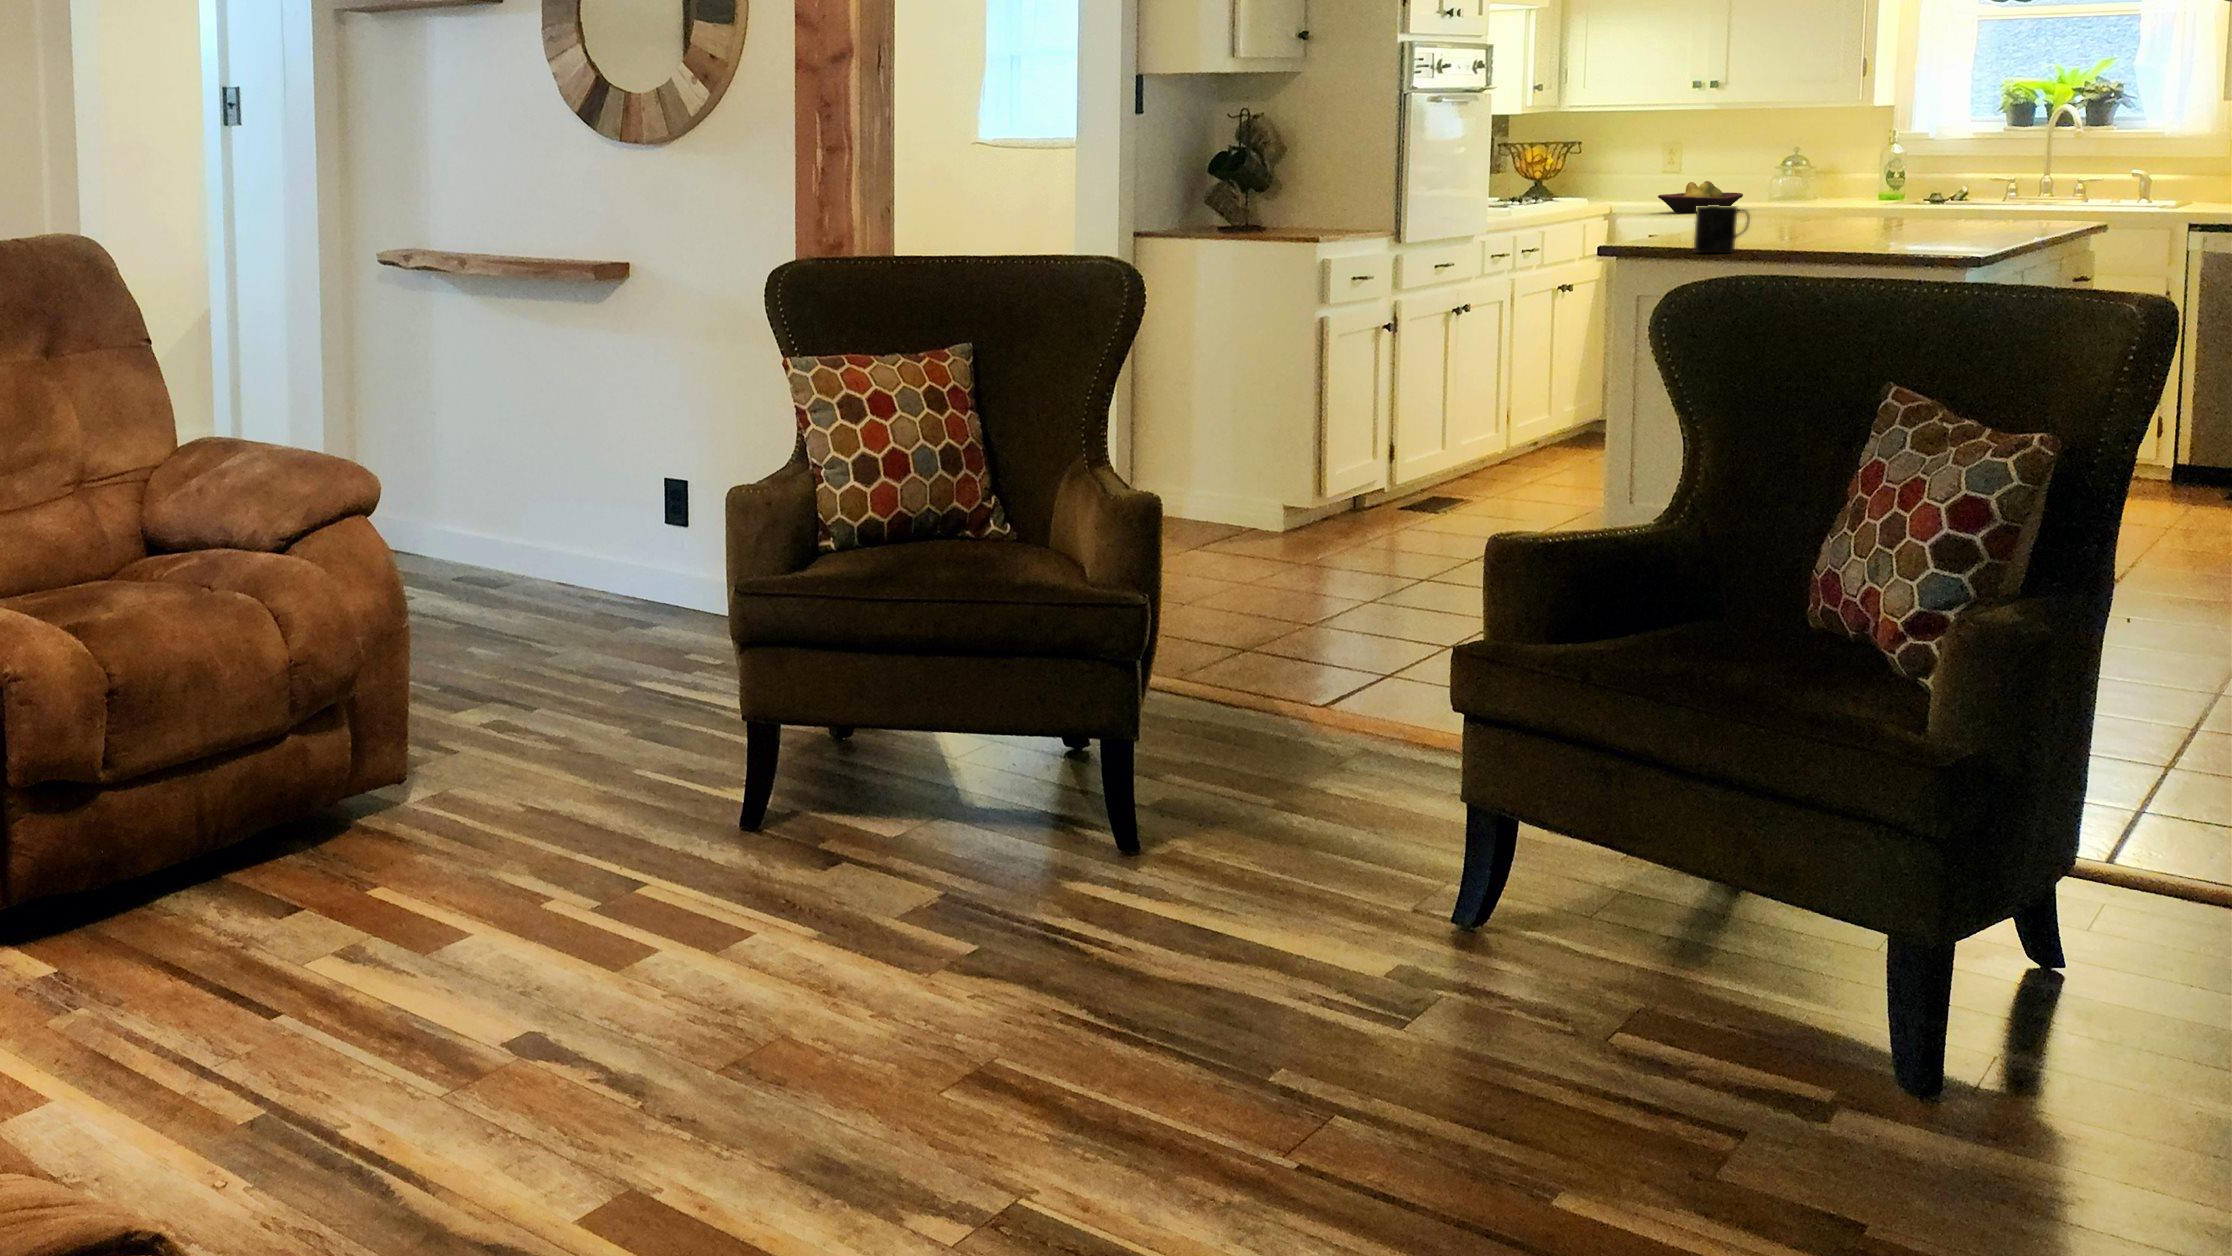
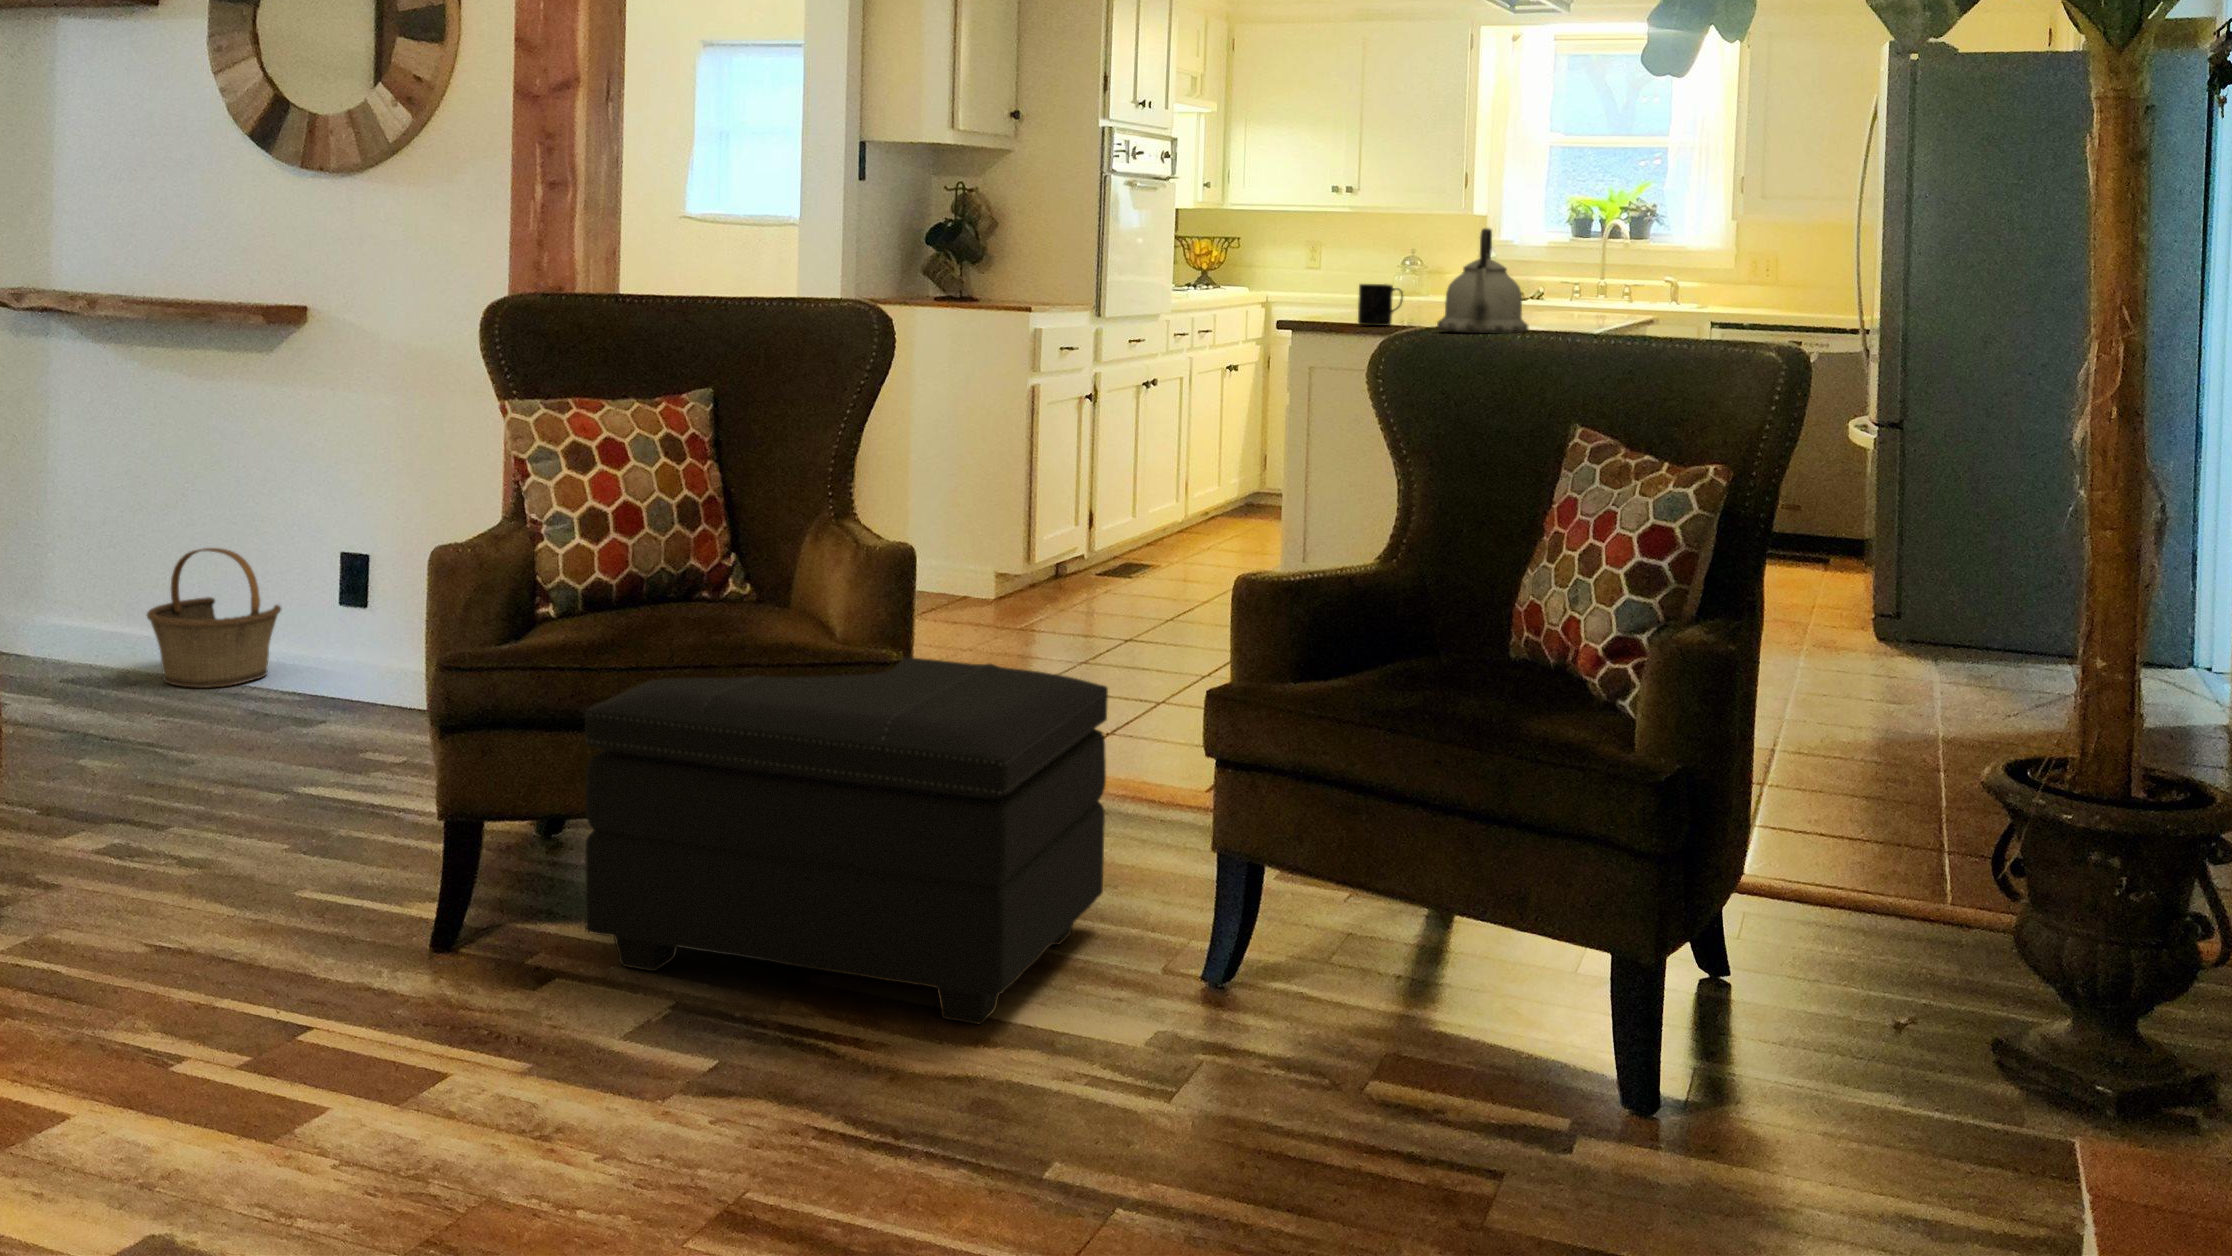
kettle: none [1782,144,1896,264] -> present [1437,228,1528,334]
fruit bowl: present [1658,181,1743,213] -> none [1306,274,1373,301]
basket: none [474,476,588,603] -> present [146,548,281,688]
footstool: none [862,585,1362,945] -> present [585,657,1108,1024]

